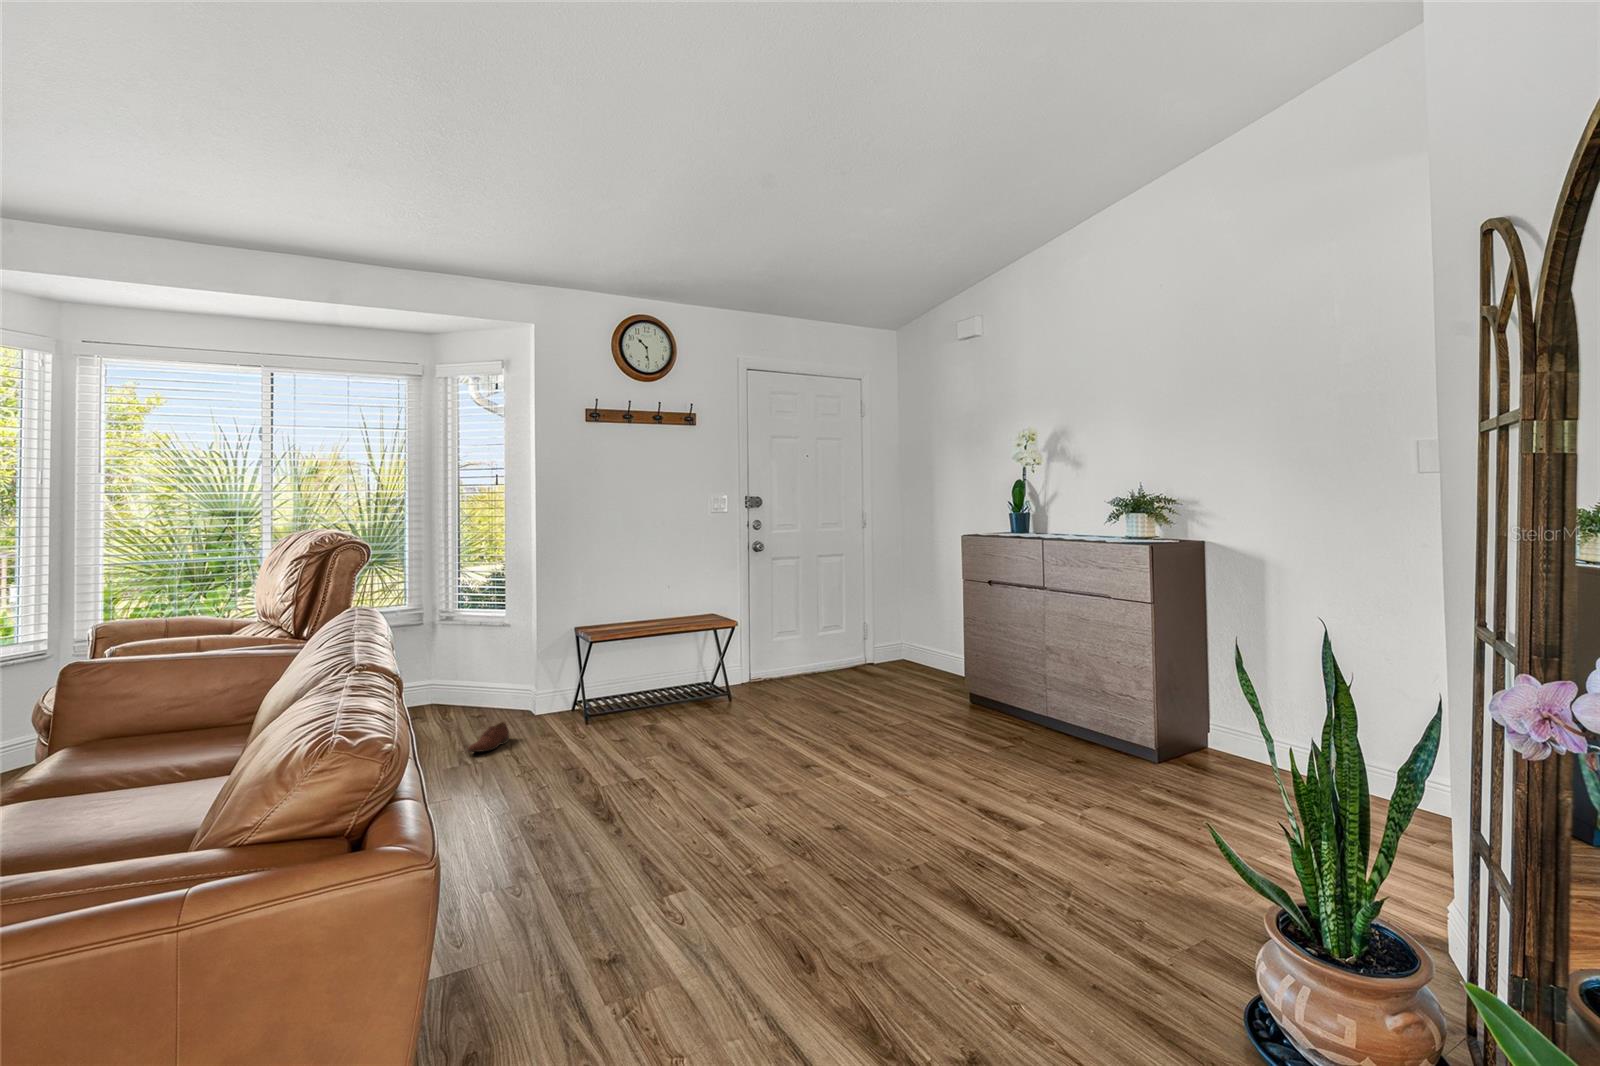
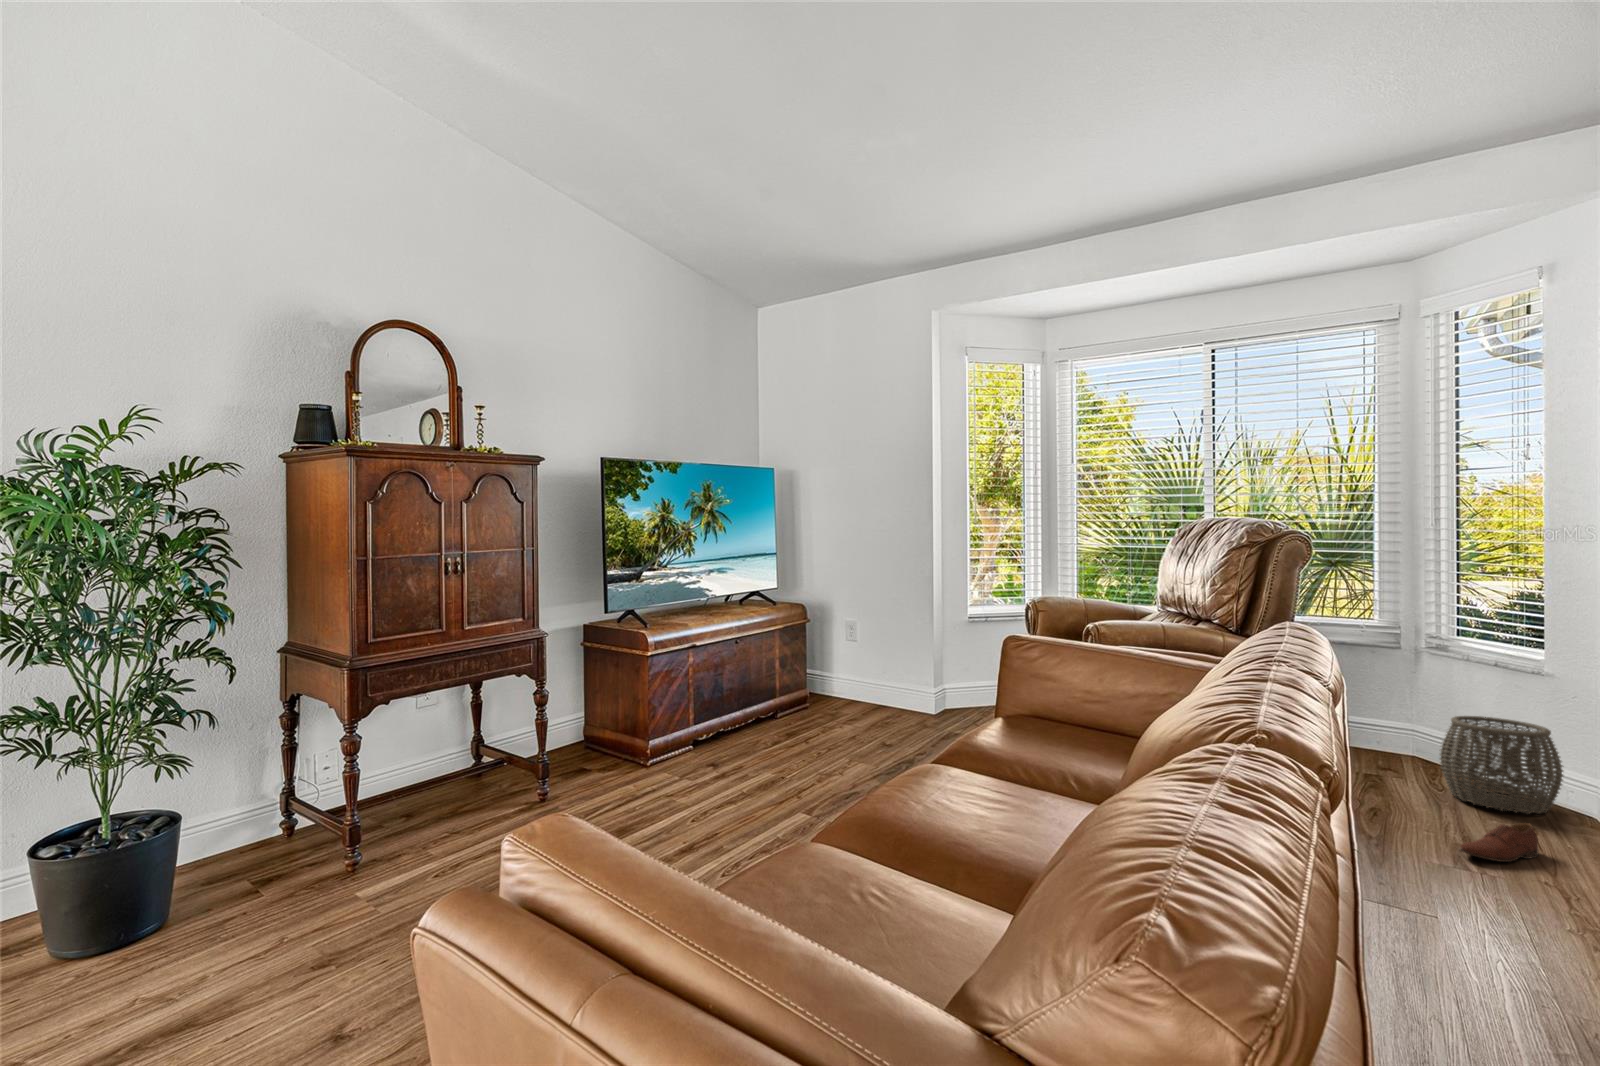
woven basket: none [451,660,520,722] -> present [1440,716,1563,814]

